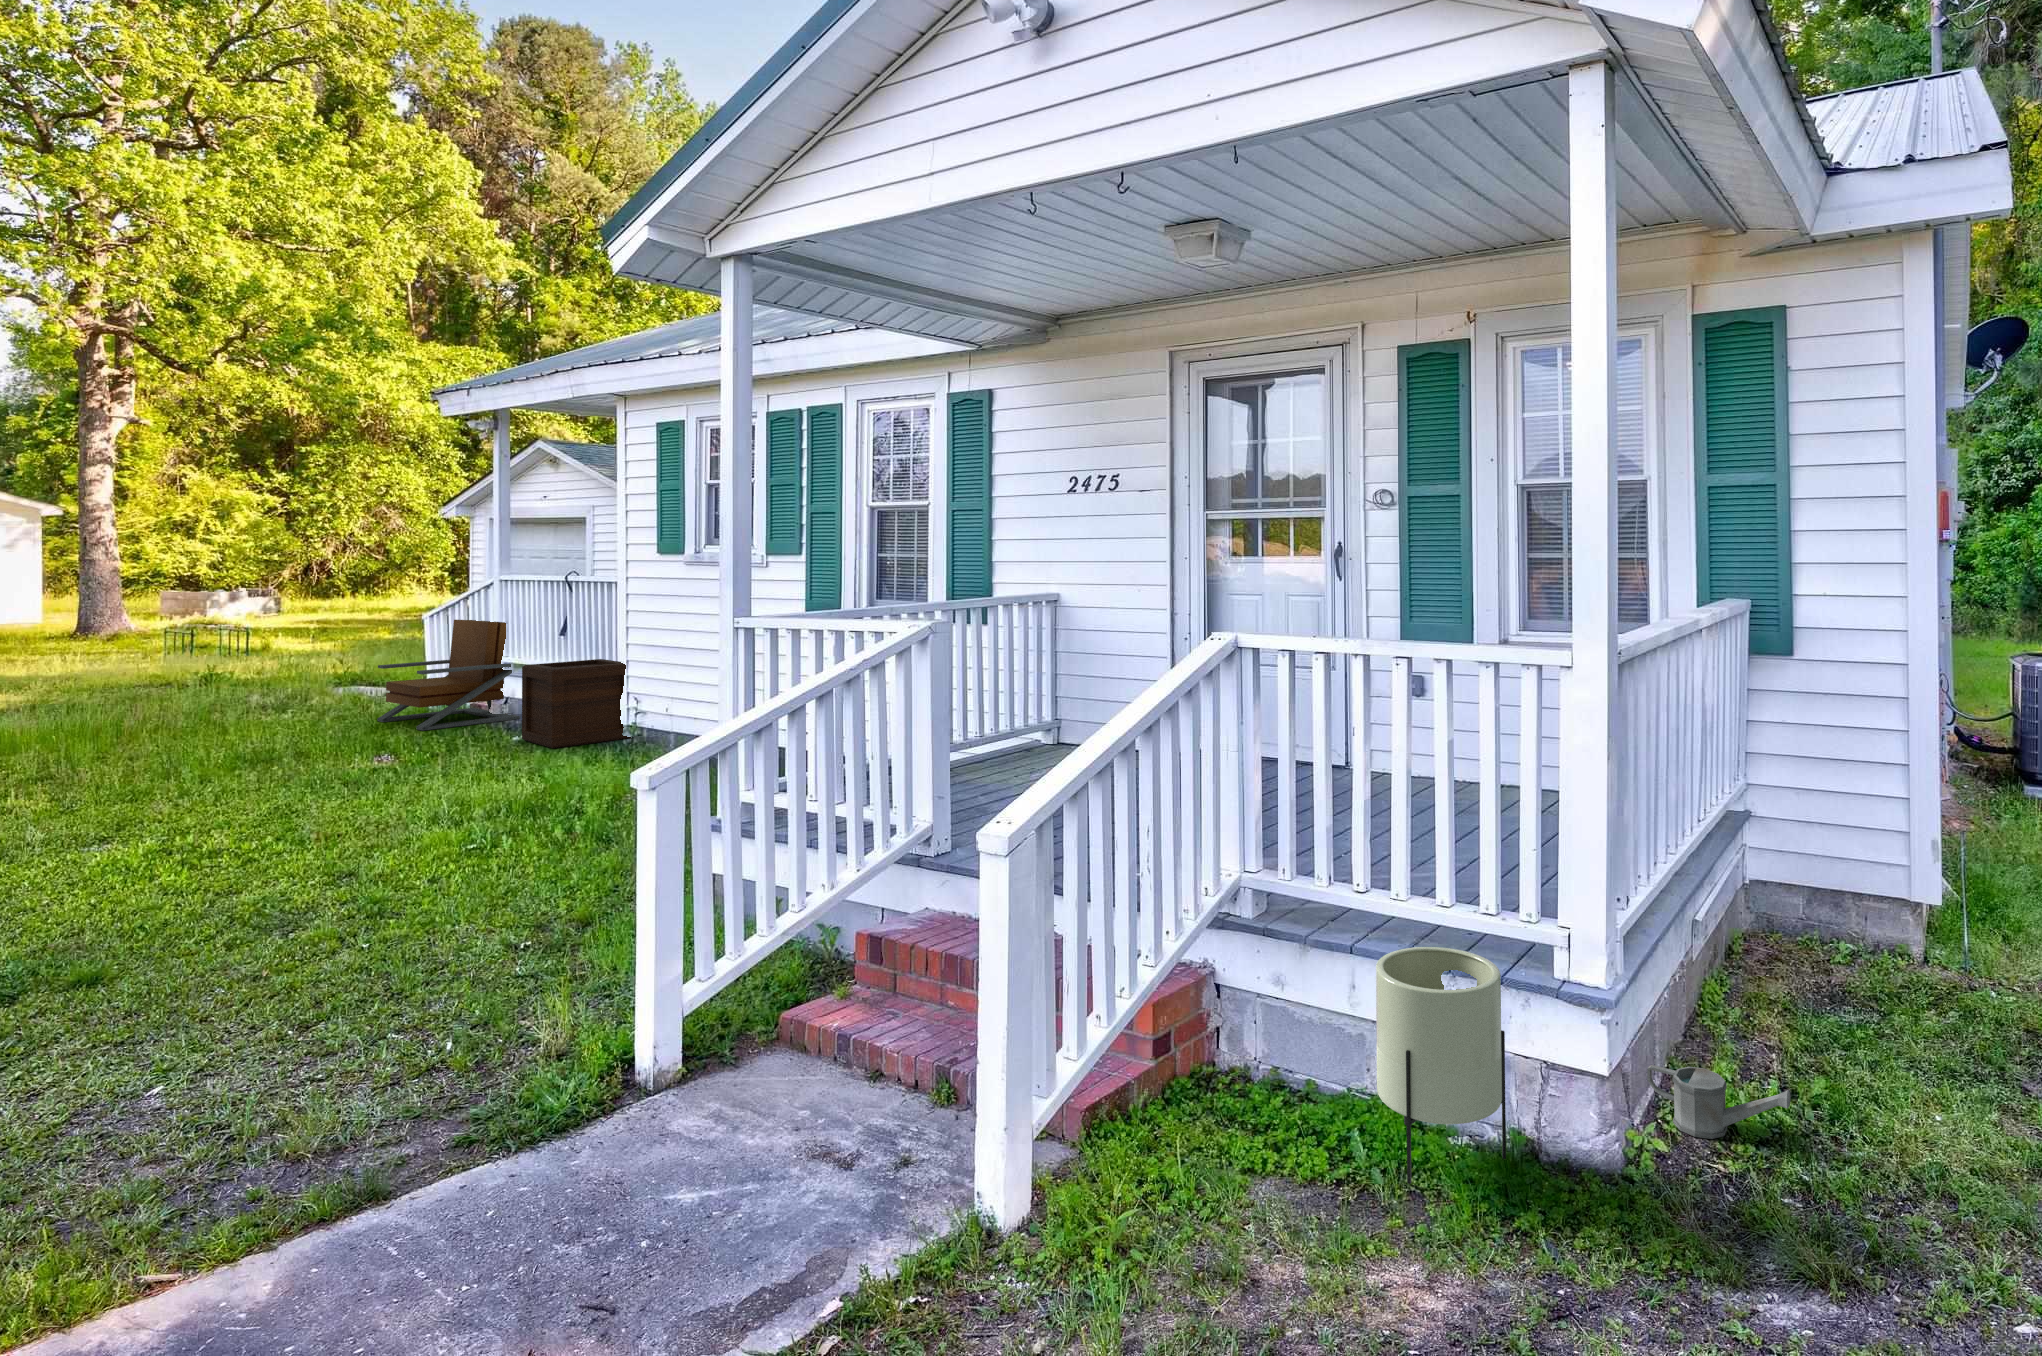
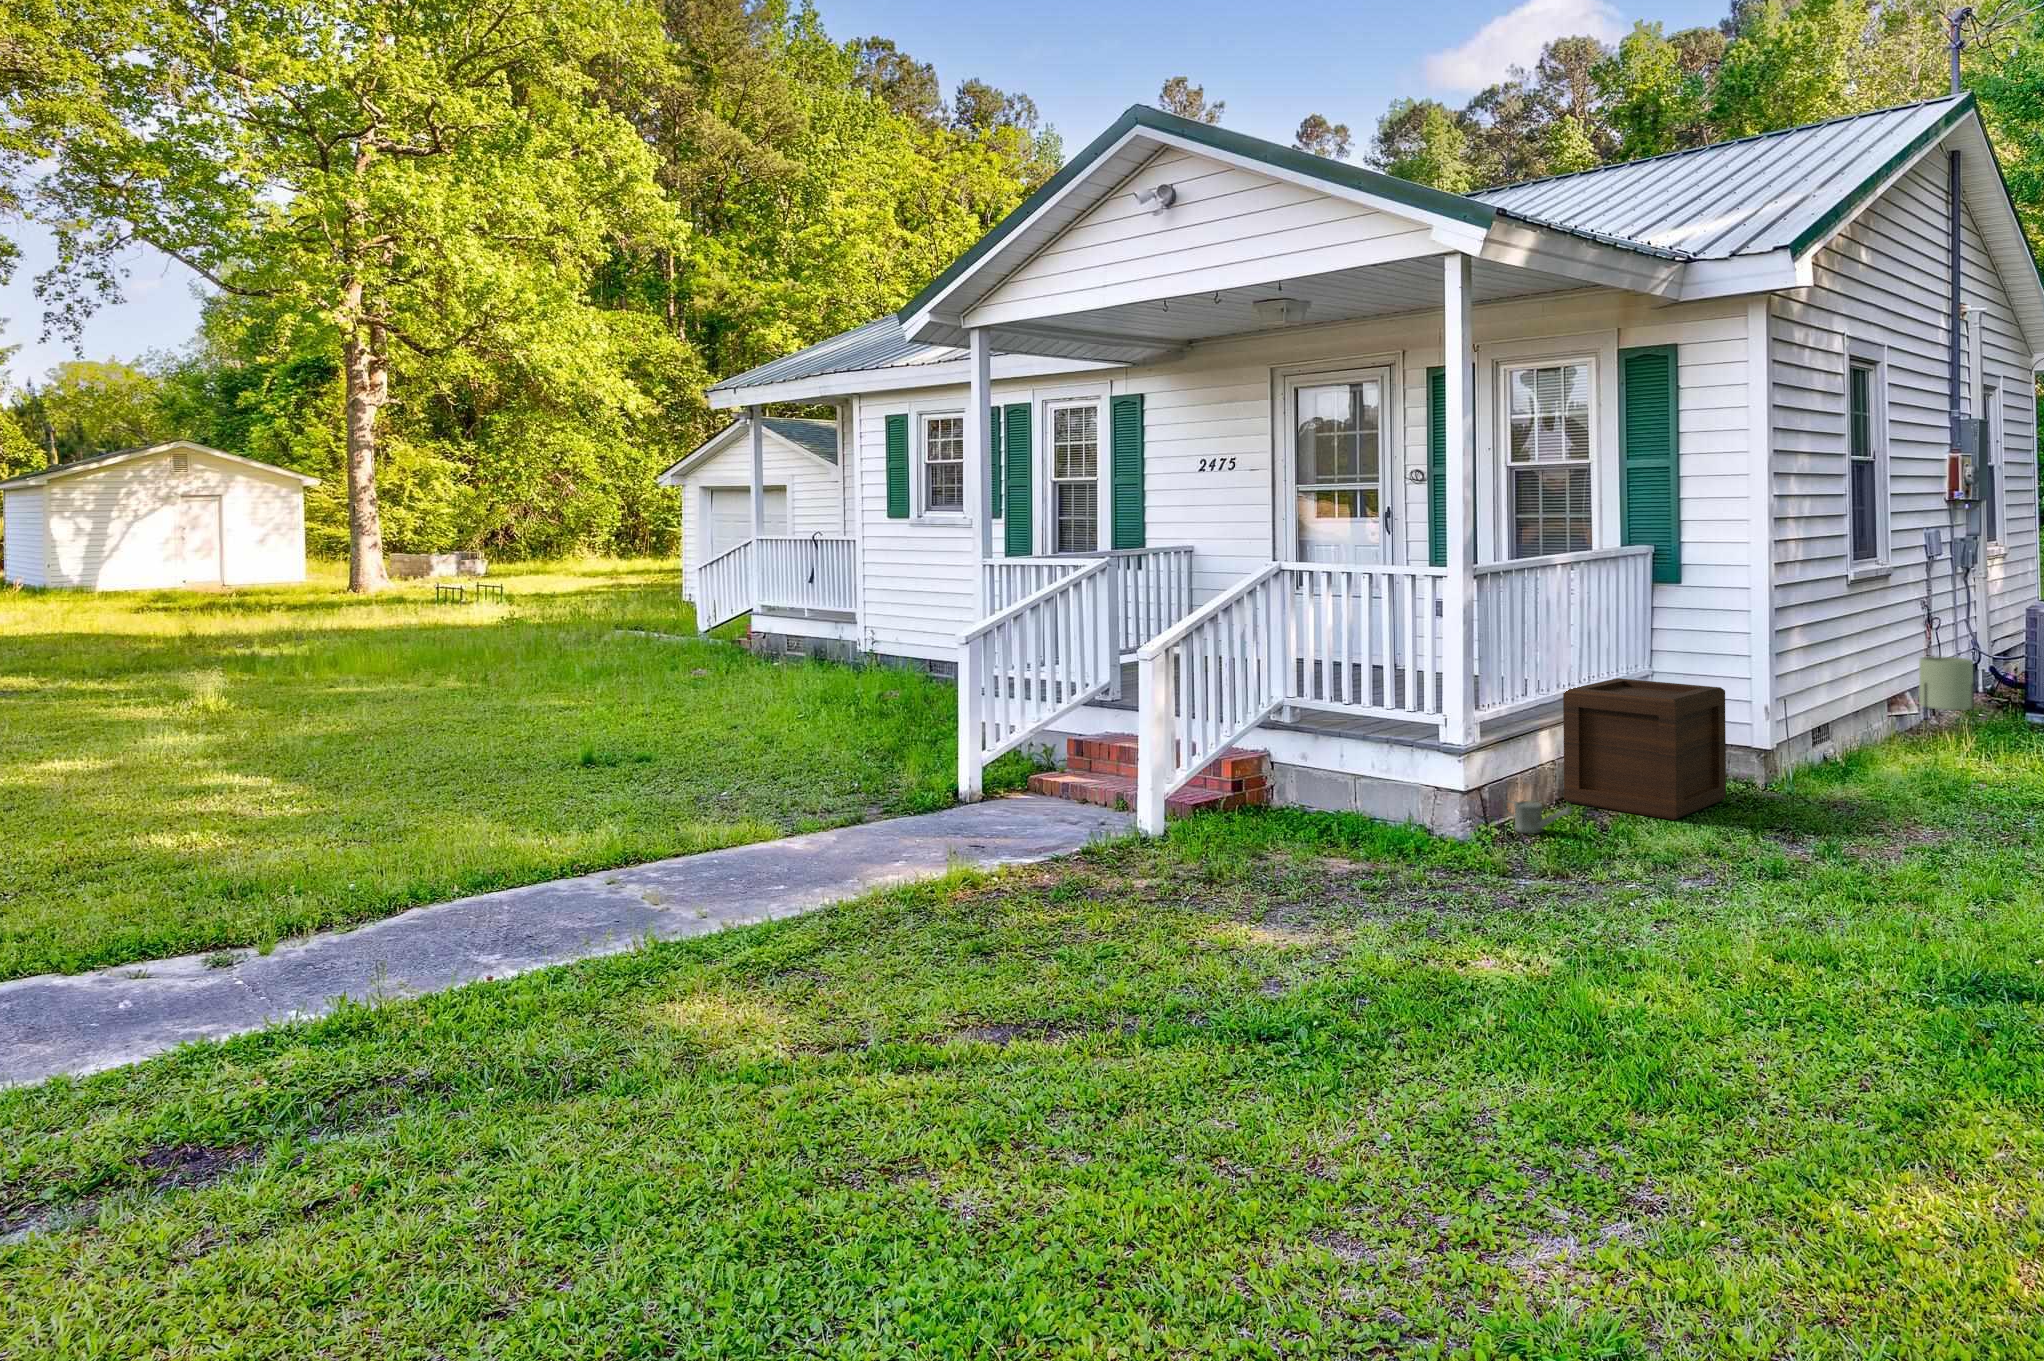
lounge chair: present [377,620,520,731] -> none [678,571,782,655]
wooden crate: present [522,659,631,748] -> present [1563,678,1726,820]
planter: present [1376,947,1506,1184] -> present [1919,656,1974,720]

